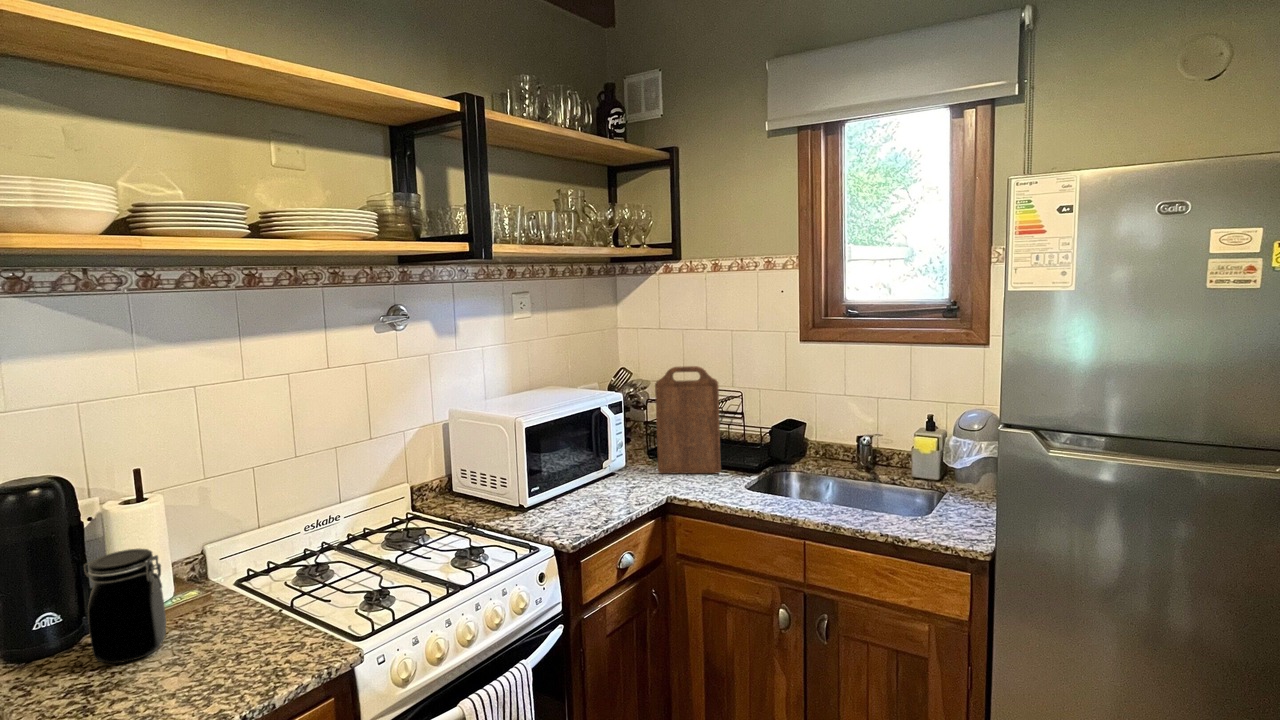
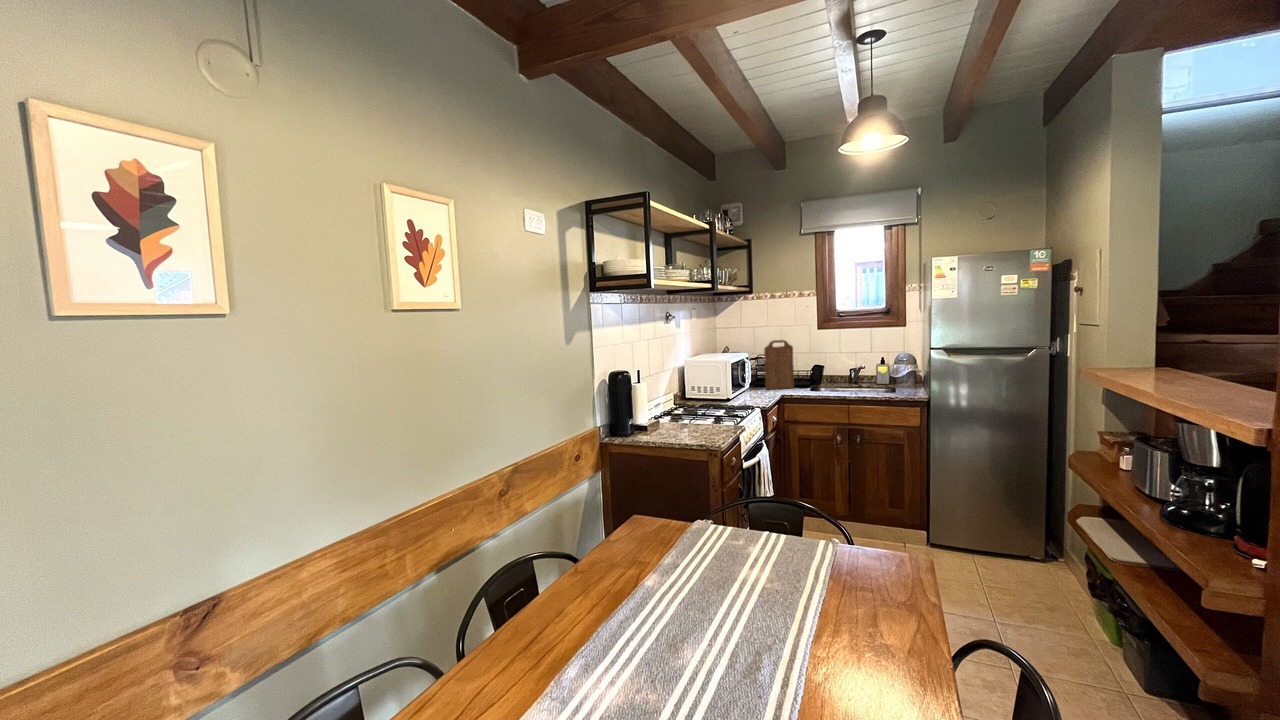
jar: present [84,549,166,663] -> none [638,400,666,439]

